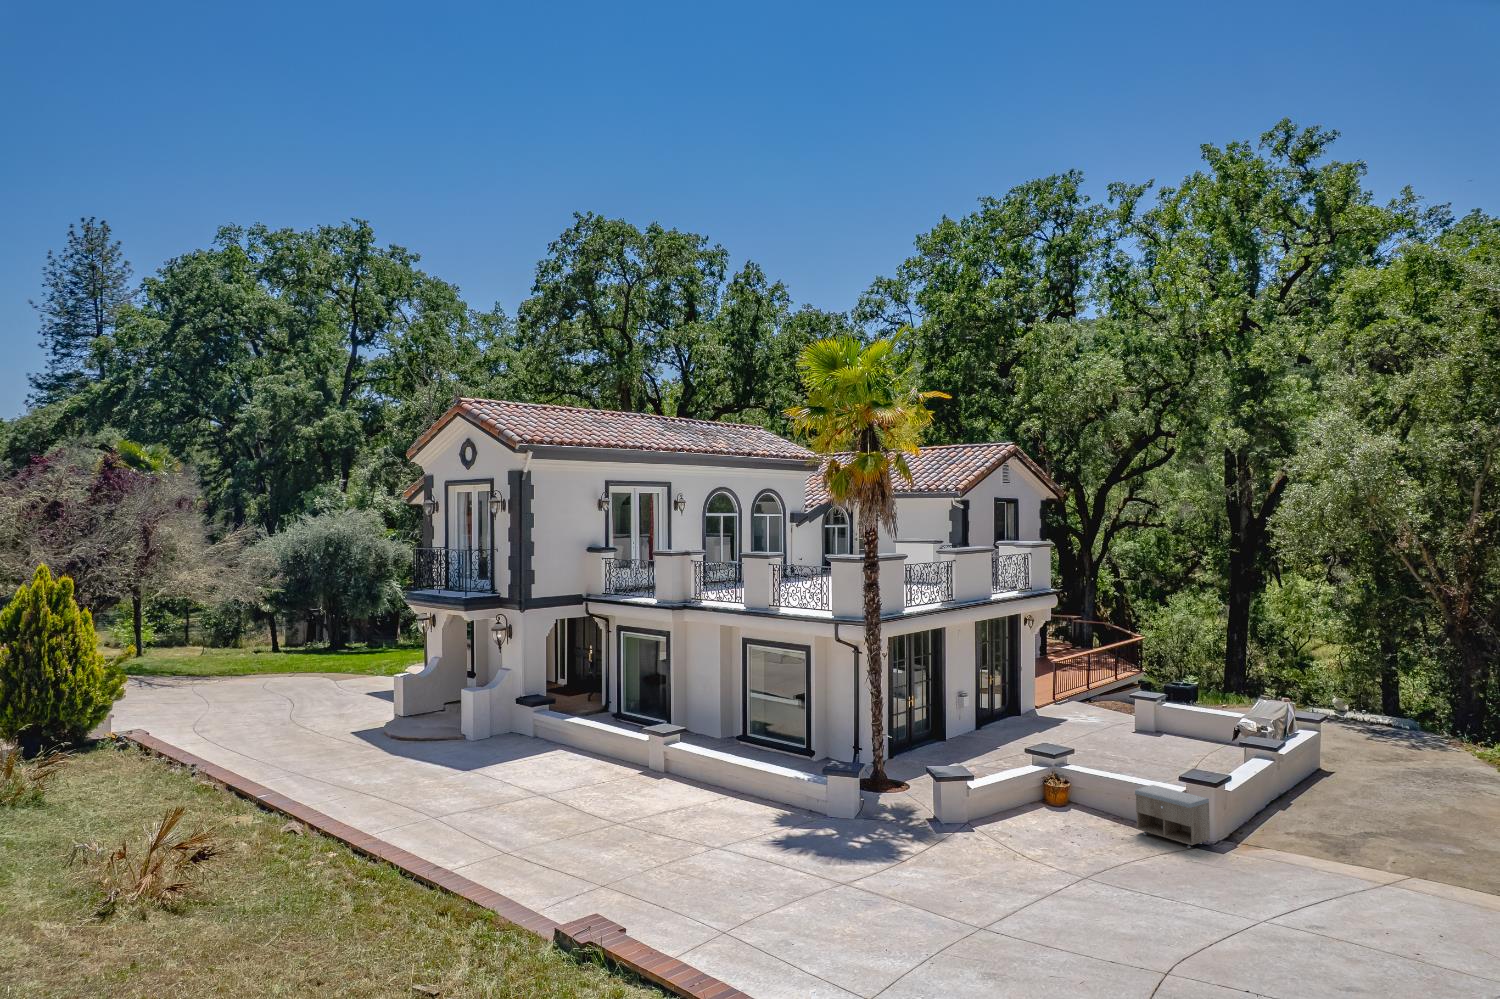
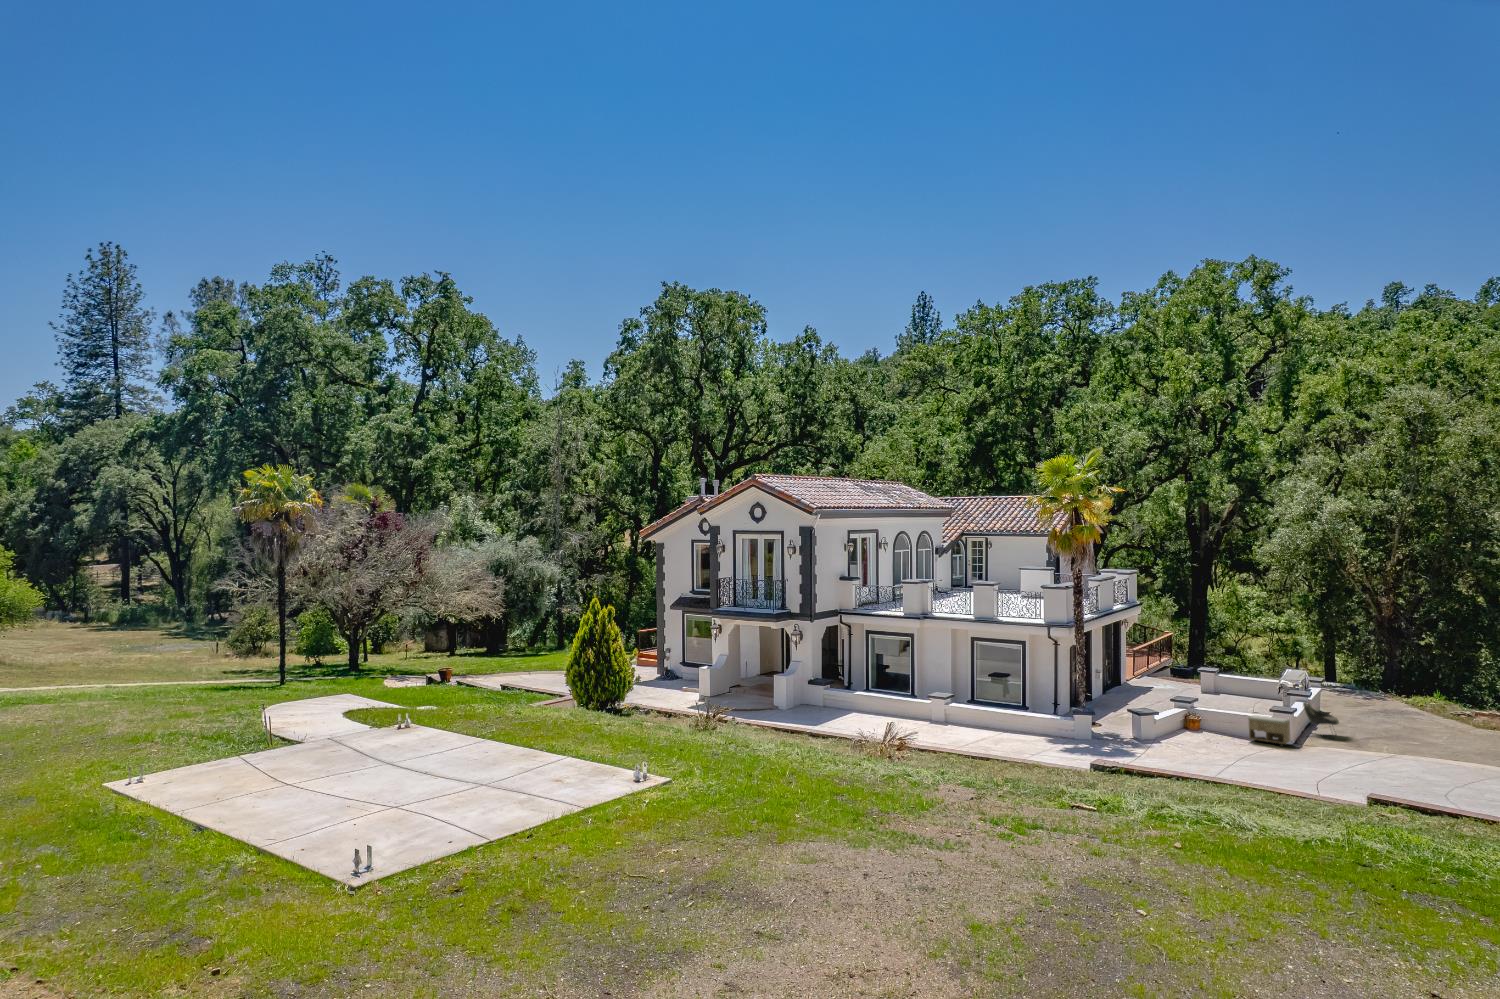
lounge chair: none [1253,762,1319,836] -> present [1303,702,1339,737]

